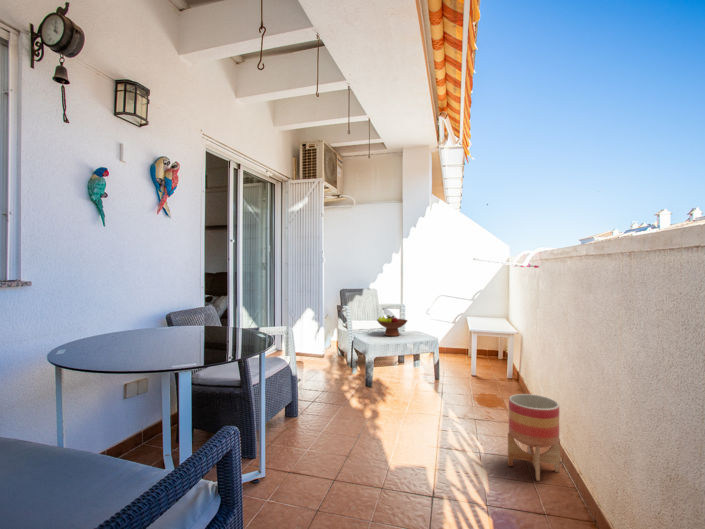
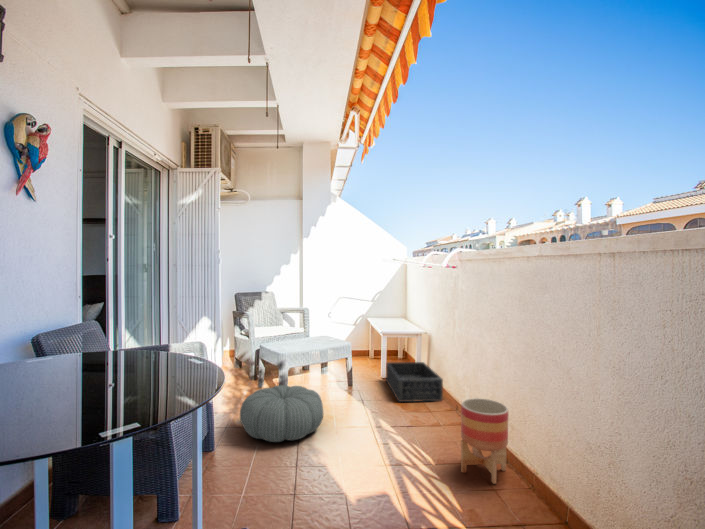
fruit bowl: present [377,315,407,336] -> none [289,322,322,344]
basket: none [475,360,527,403] -> present [386,362,443,402]
pouf: none [320,369,393,416] -> present [240,385,323,442]

